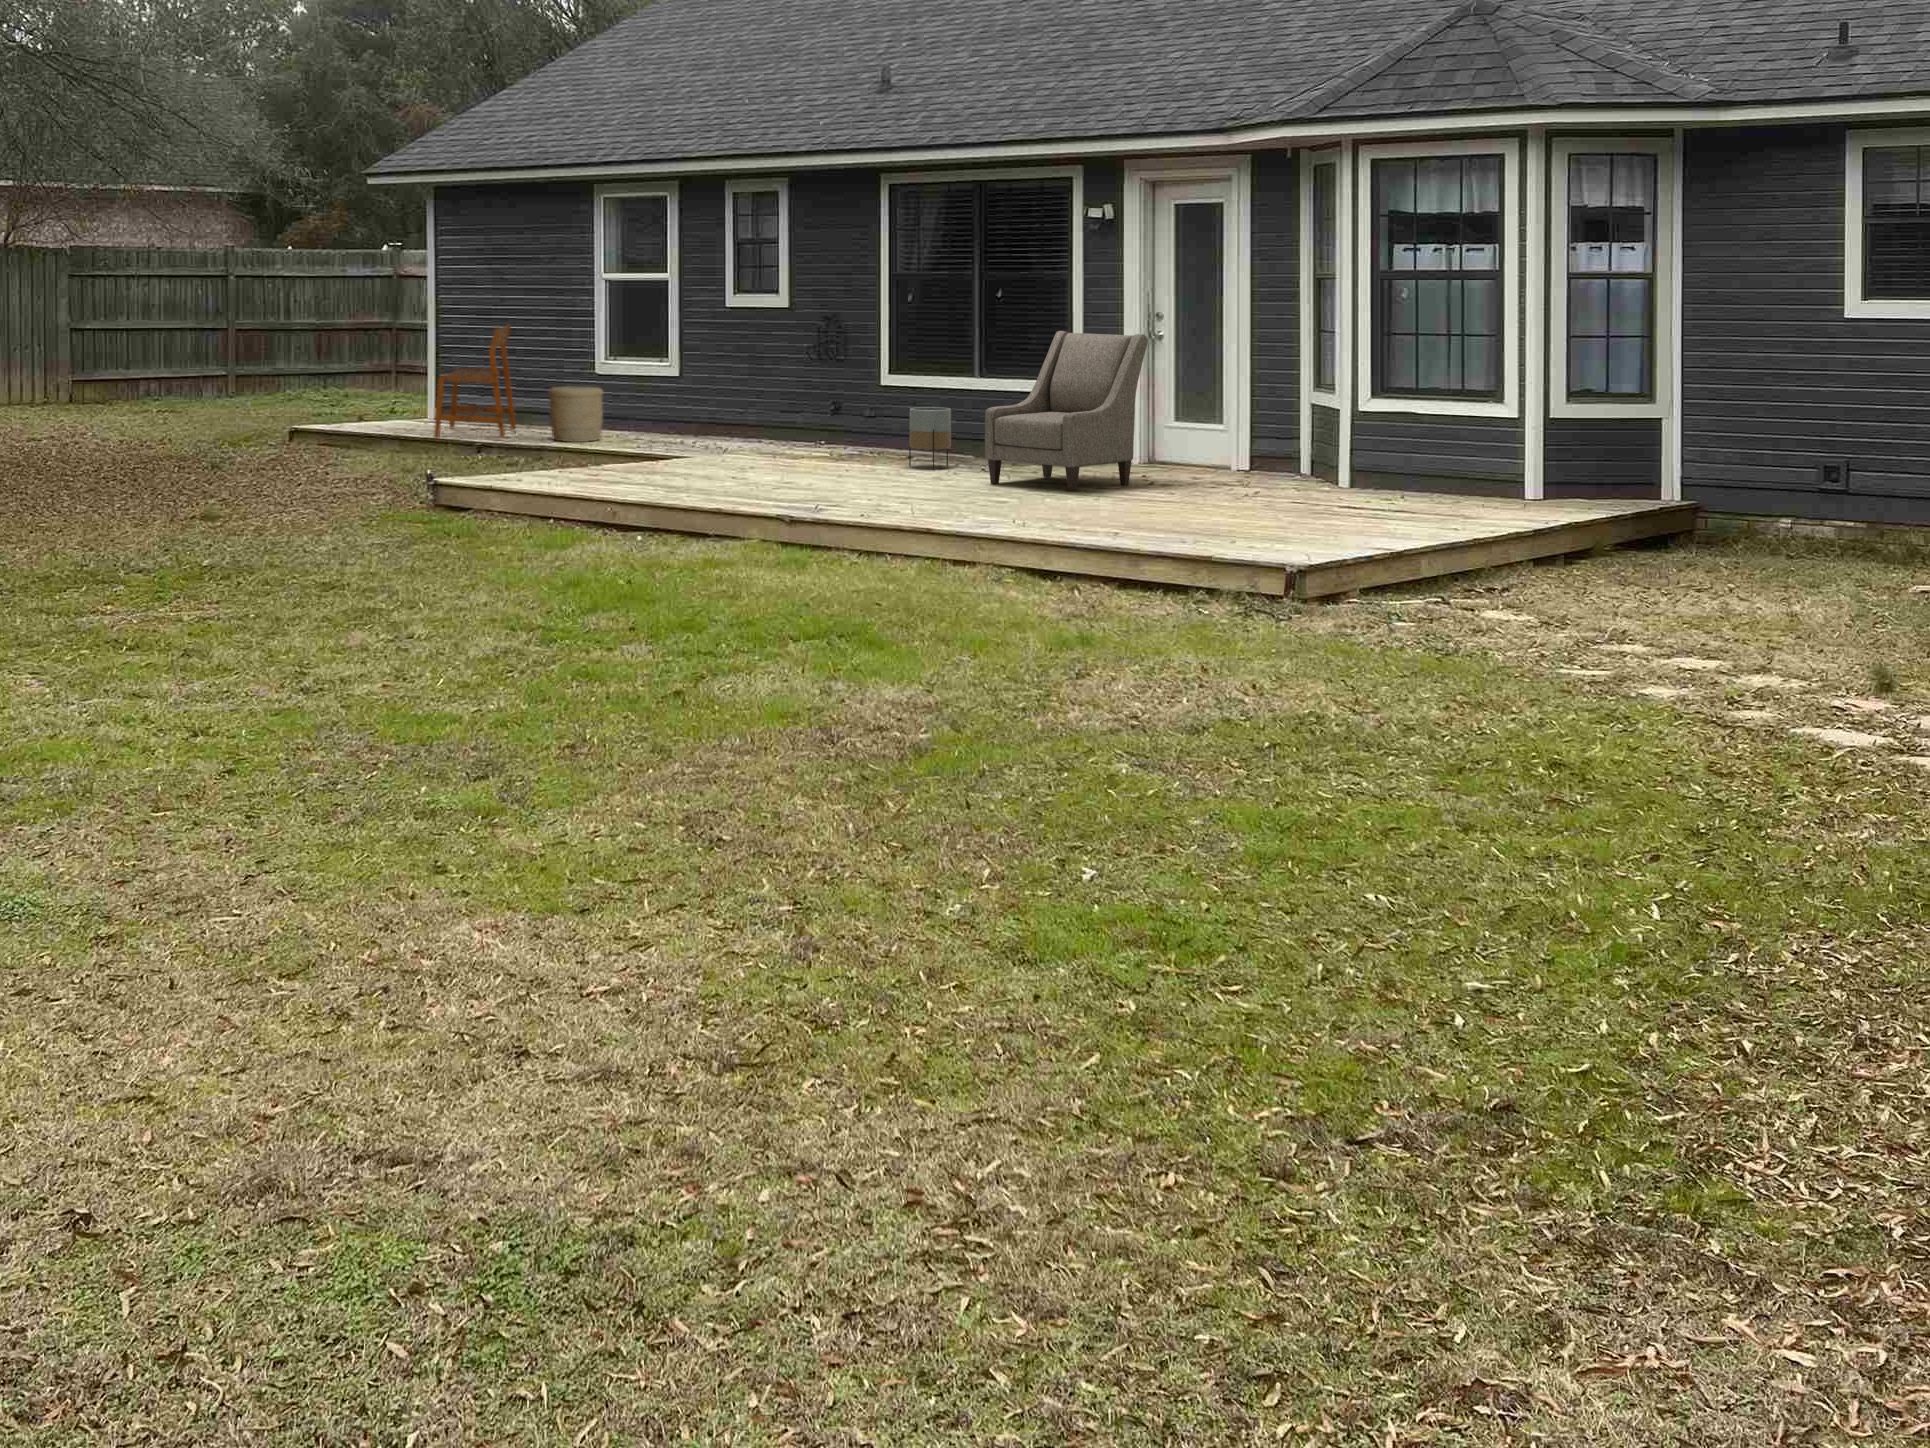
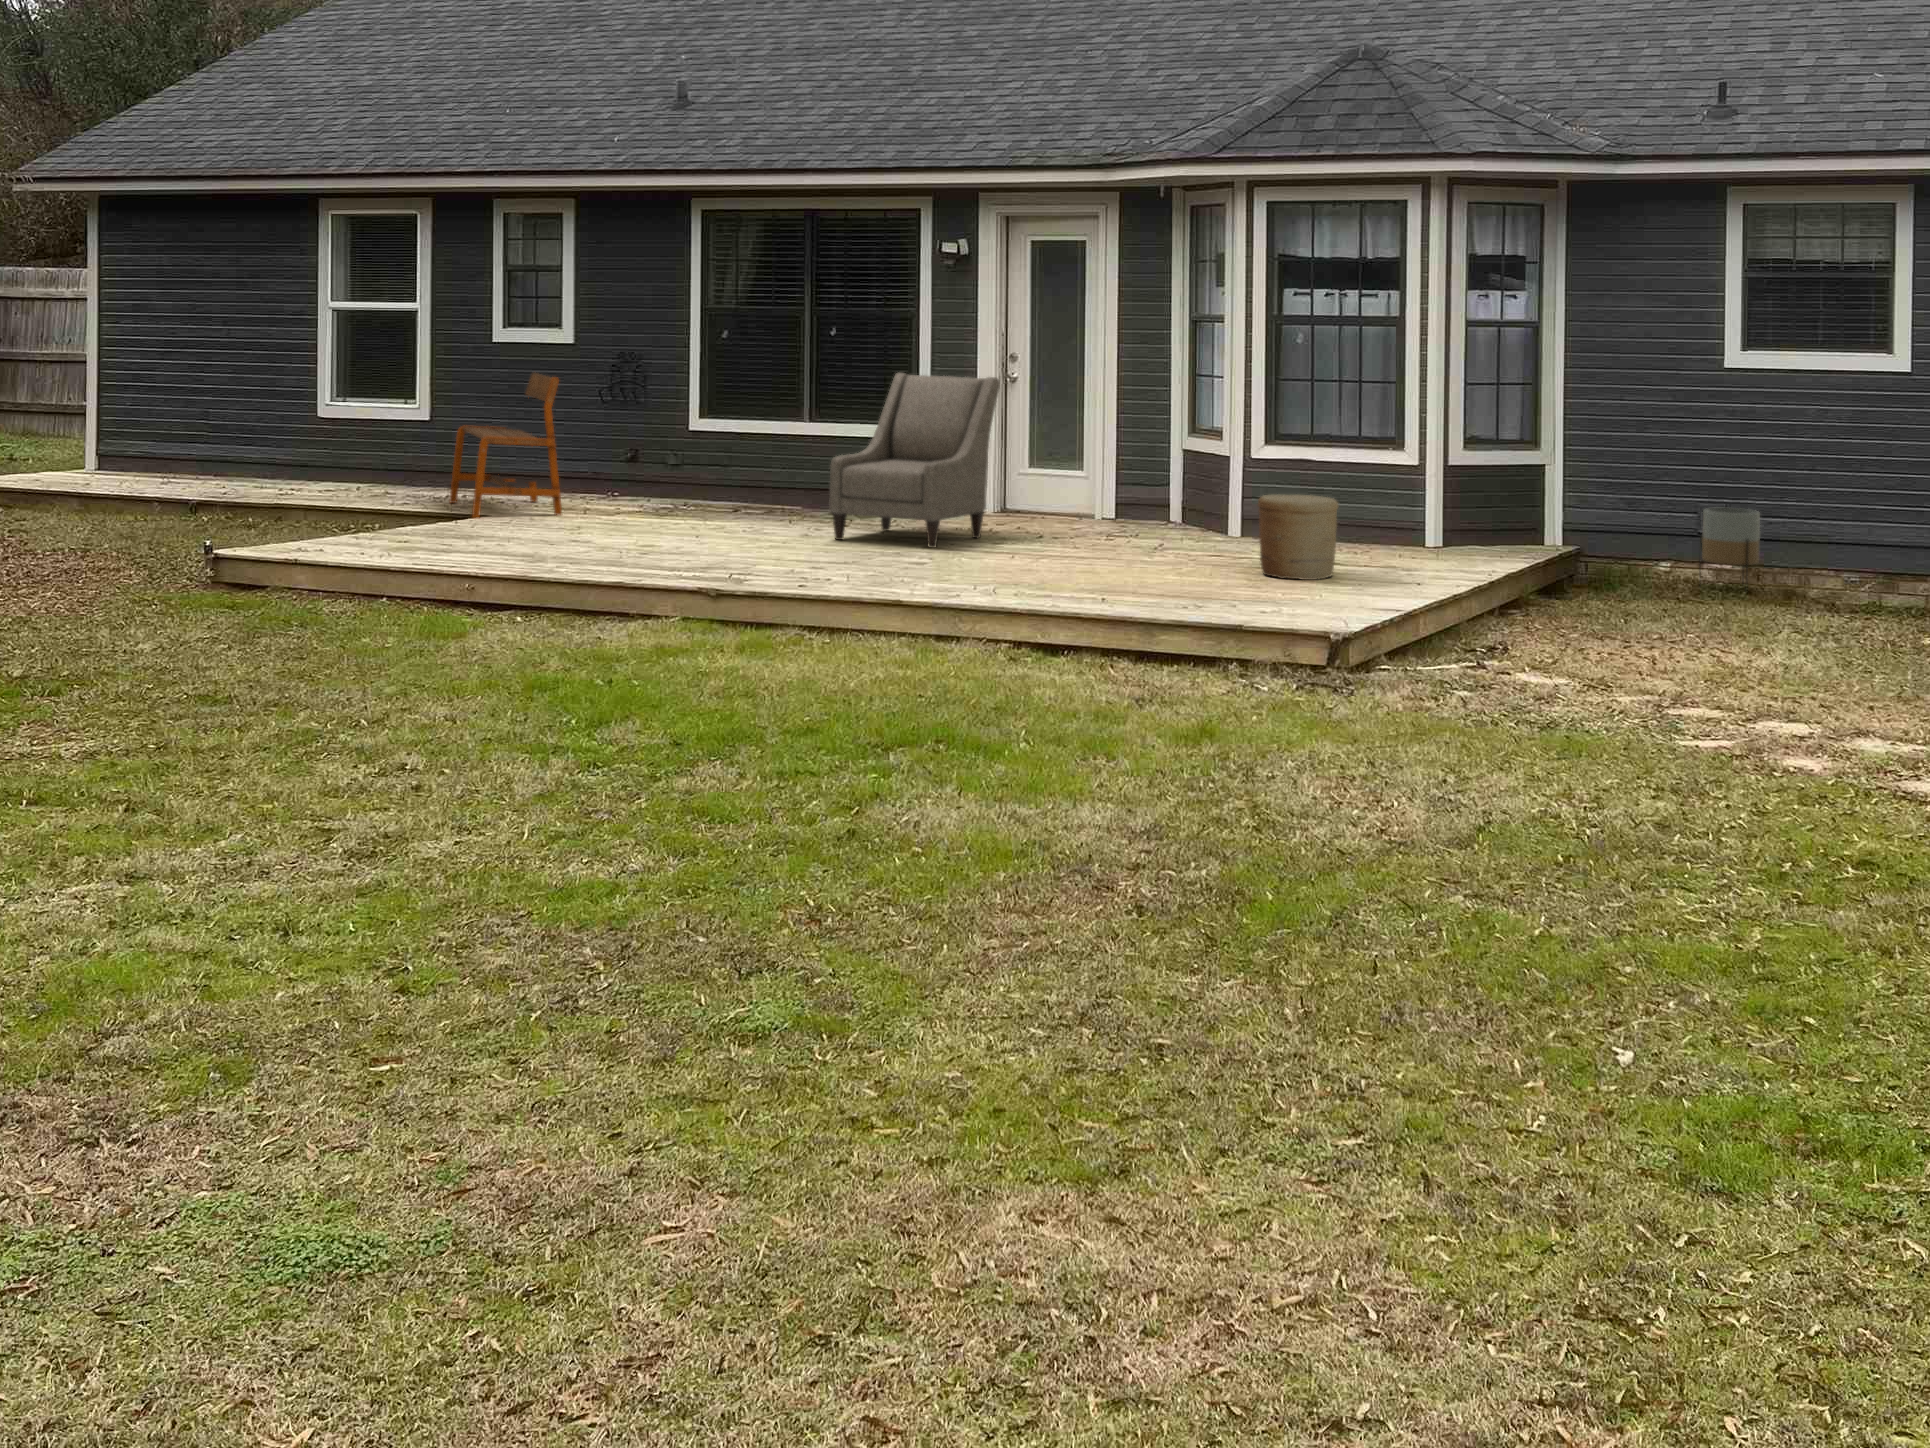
bench: present [434,324,516,439] -> present [450,373,562,519]
woven basket: present [549,386,603,442] -> present [1258,495,1338,580]
planter: present [909,407,951,470] -> present [1700,508,1760,586]

